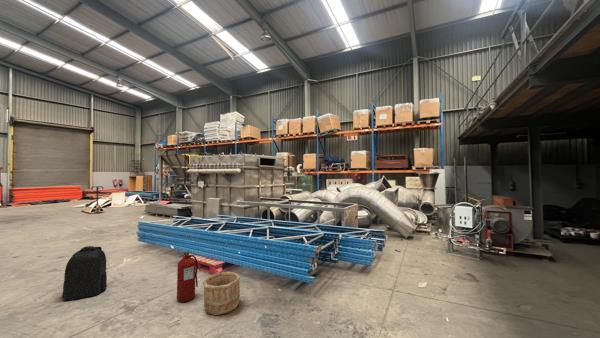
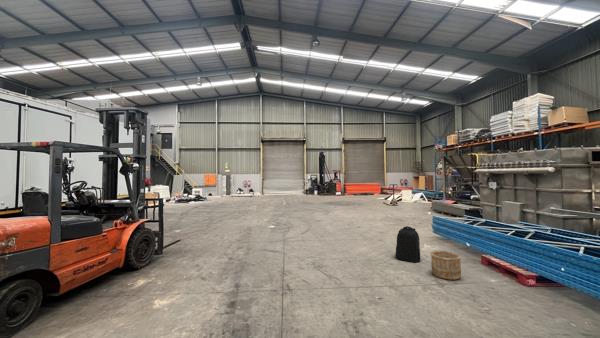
fire extinguisher: present [177,251,198,302] -> none [482,245,505,293]
wooden bucket: present [203,272,240,315] -> present [430,251,461,280]

